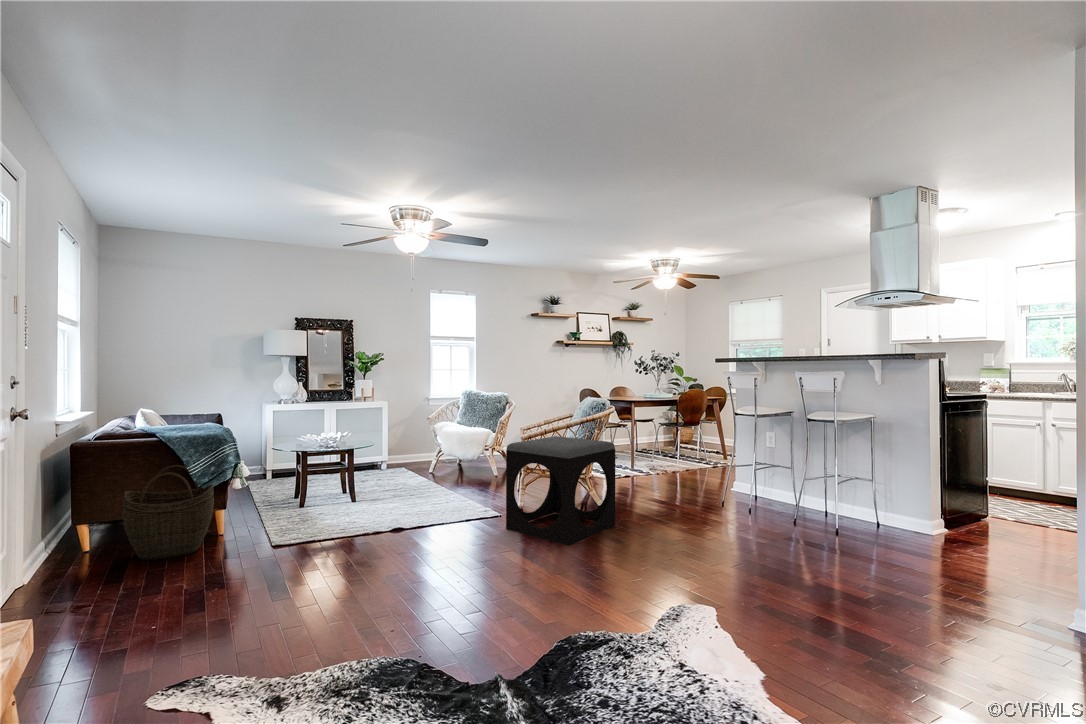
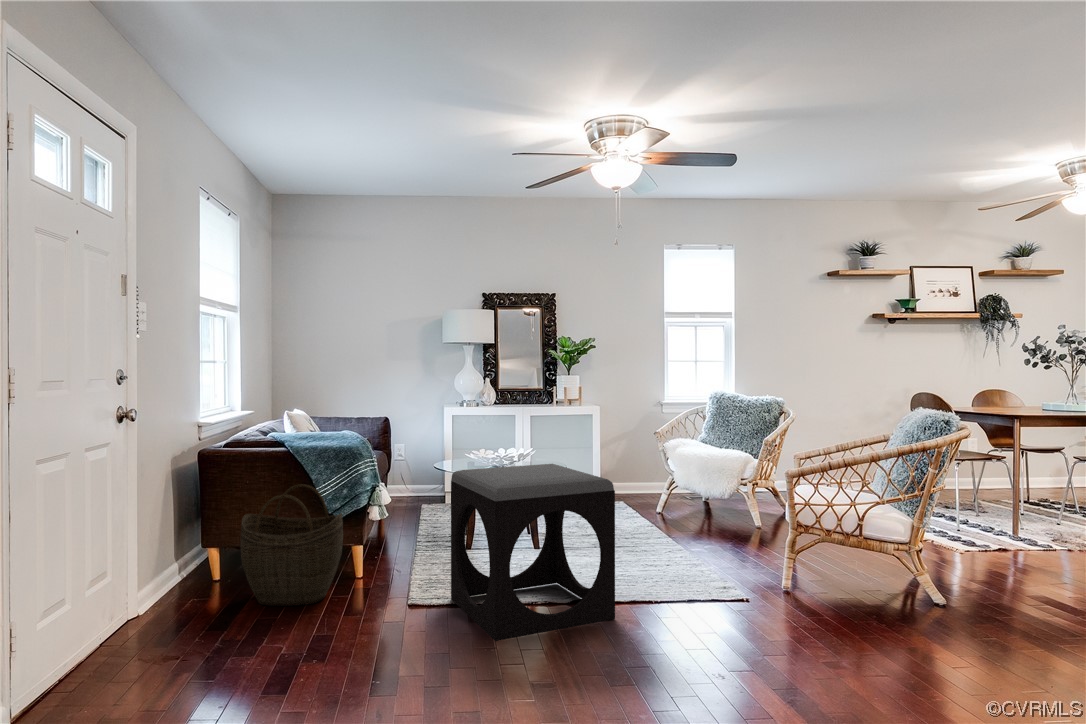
footstool: present [506,436,615,546] -> present [451,464,615,641]

